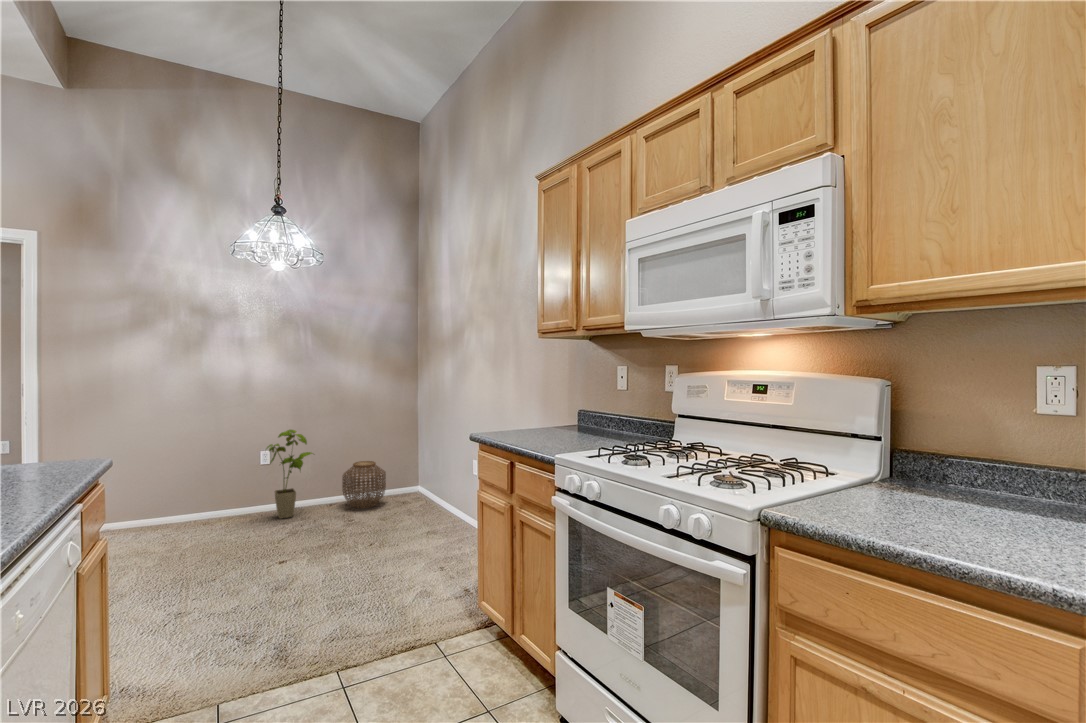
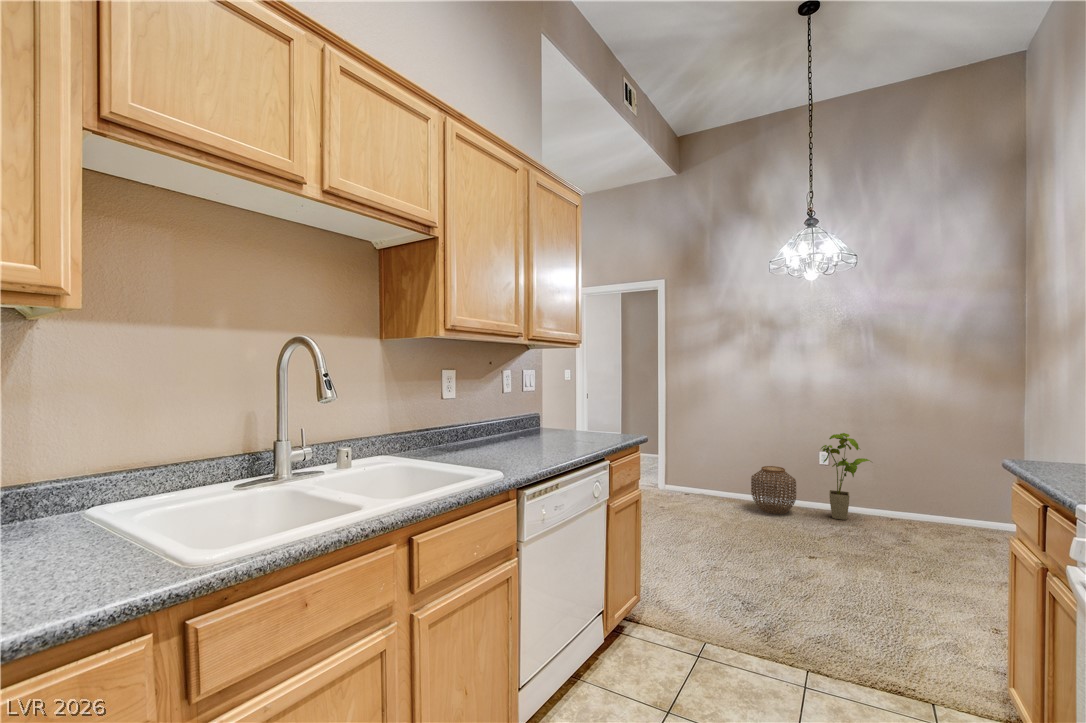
woven basket: present [342,461,386,508] -> present [751,466,796,514]

